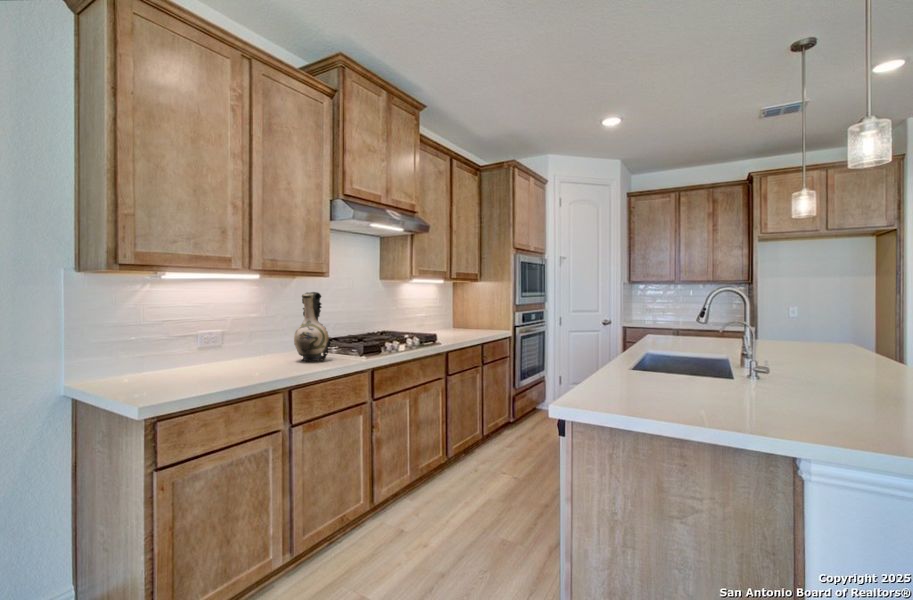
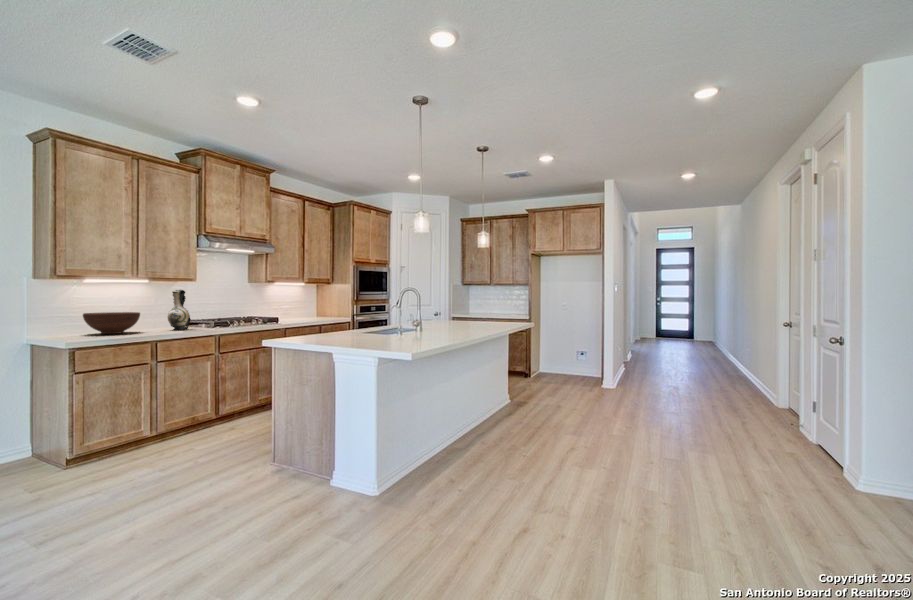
fruit bowl: none [163,332,257,376] -> present [83,312,140,334]

